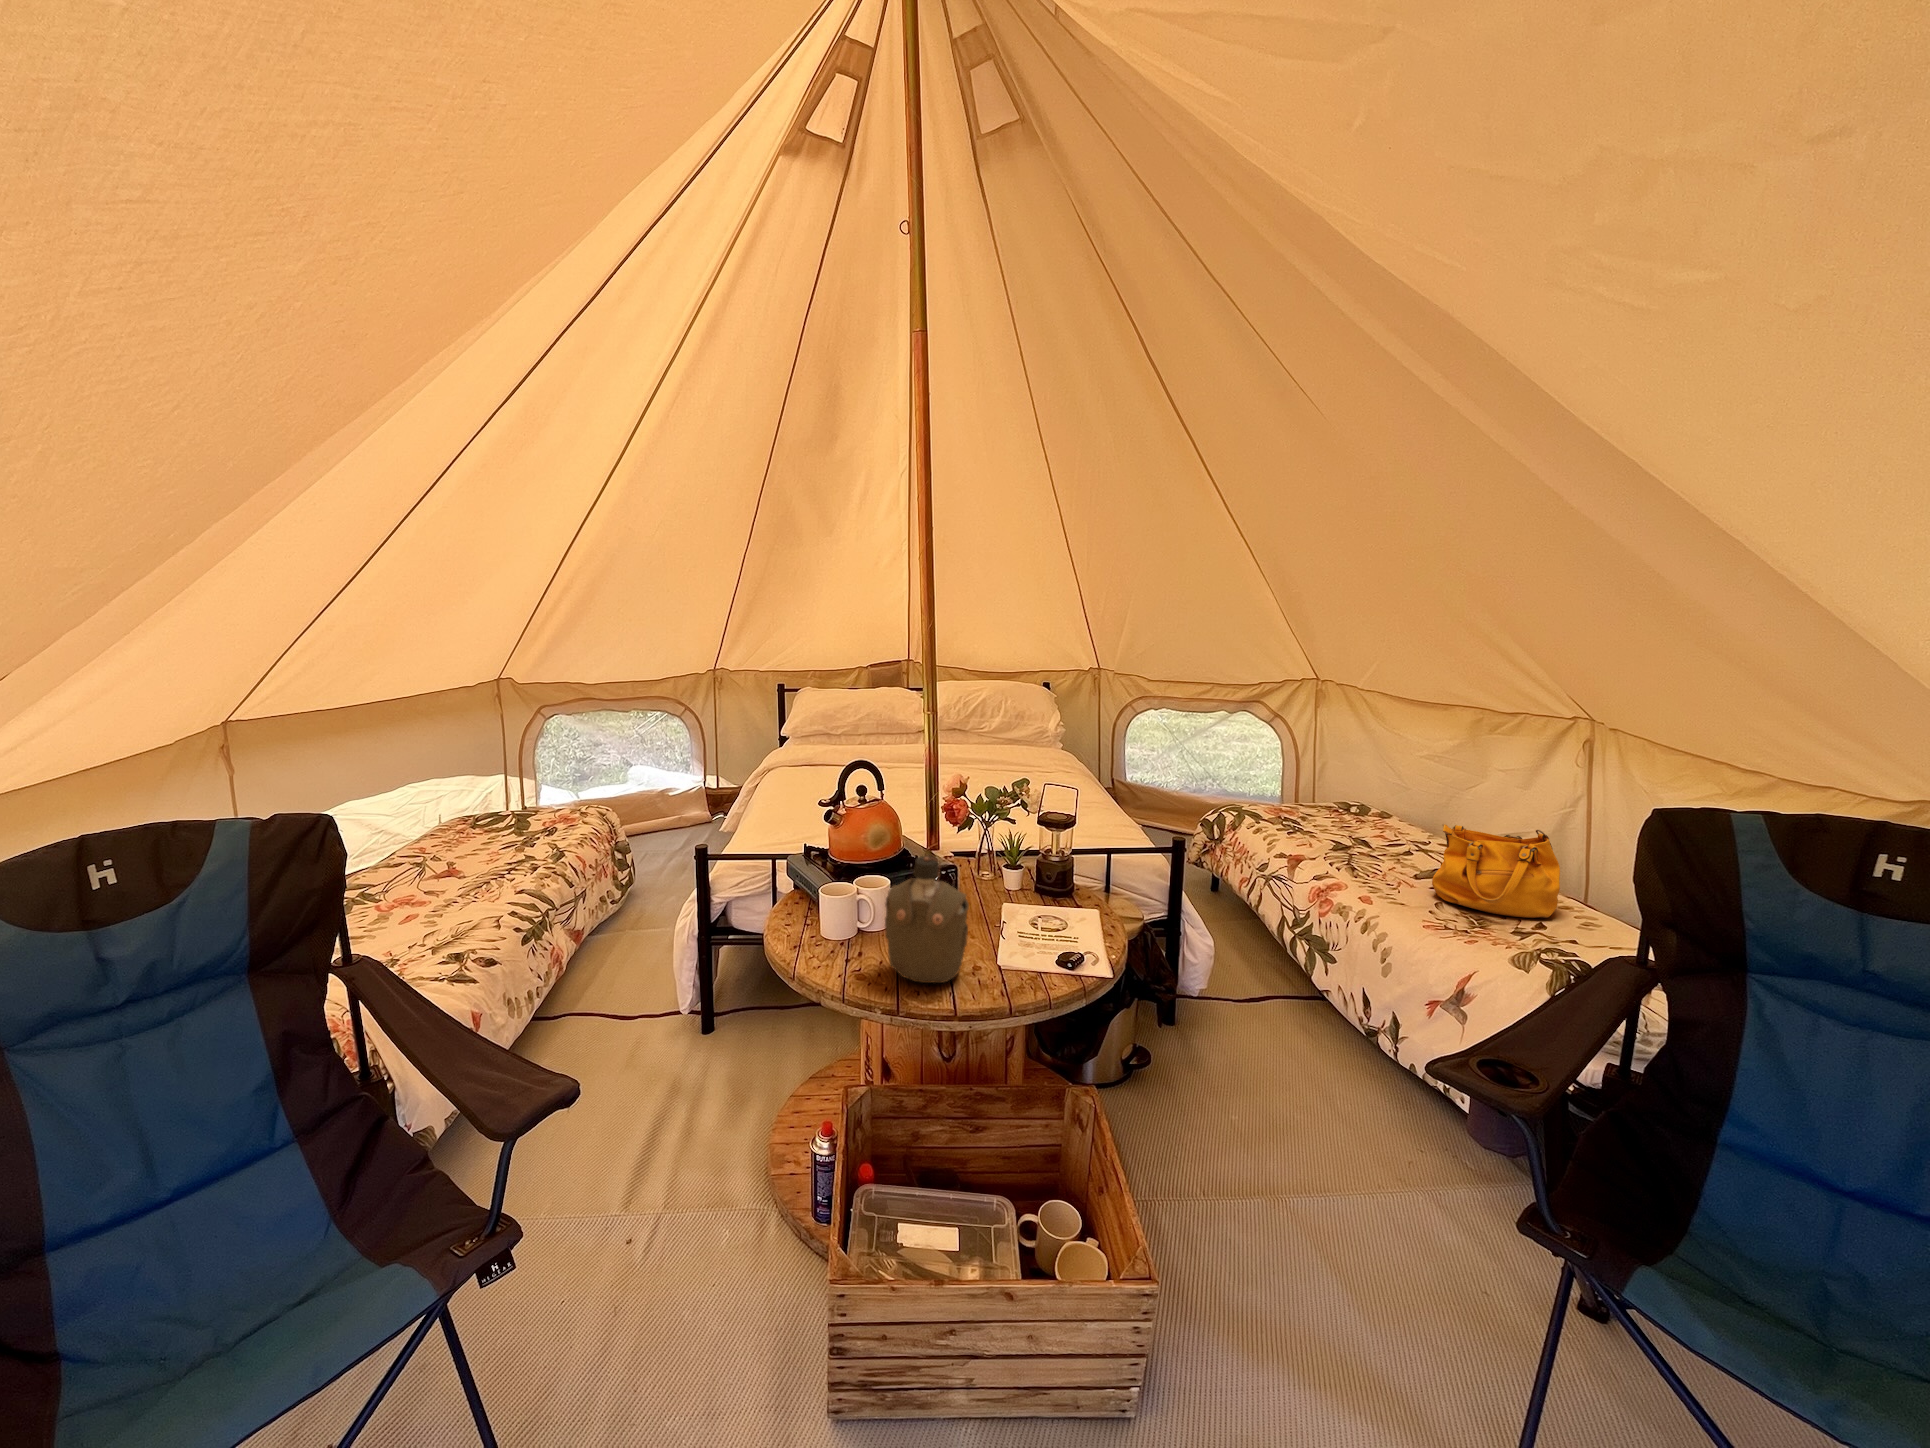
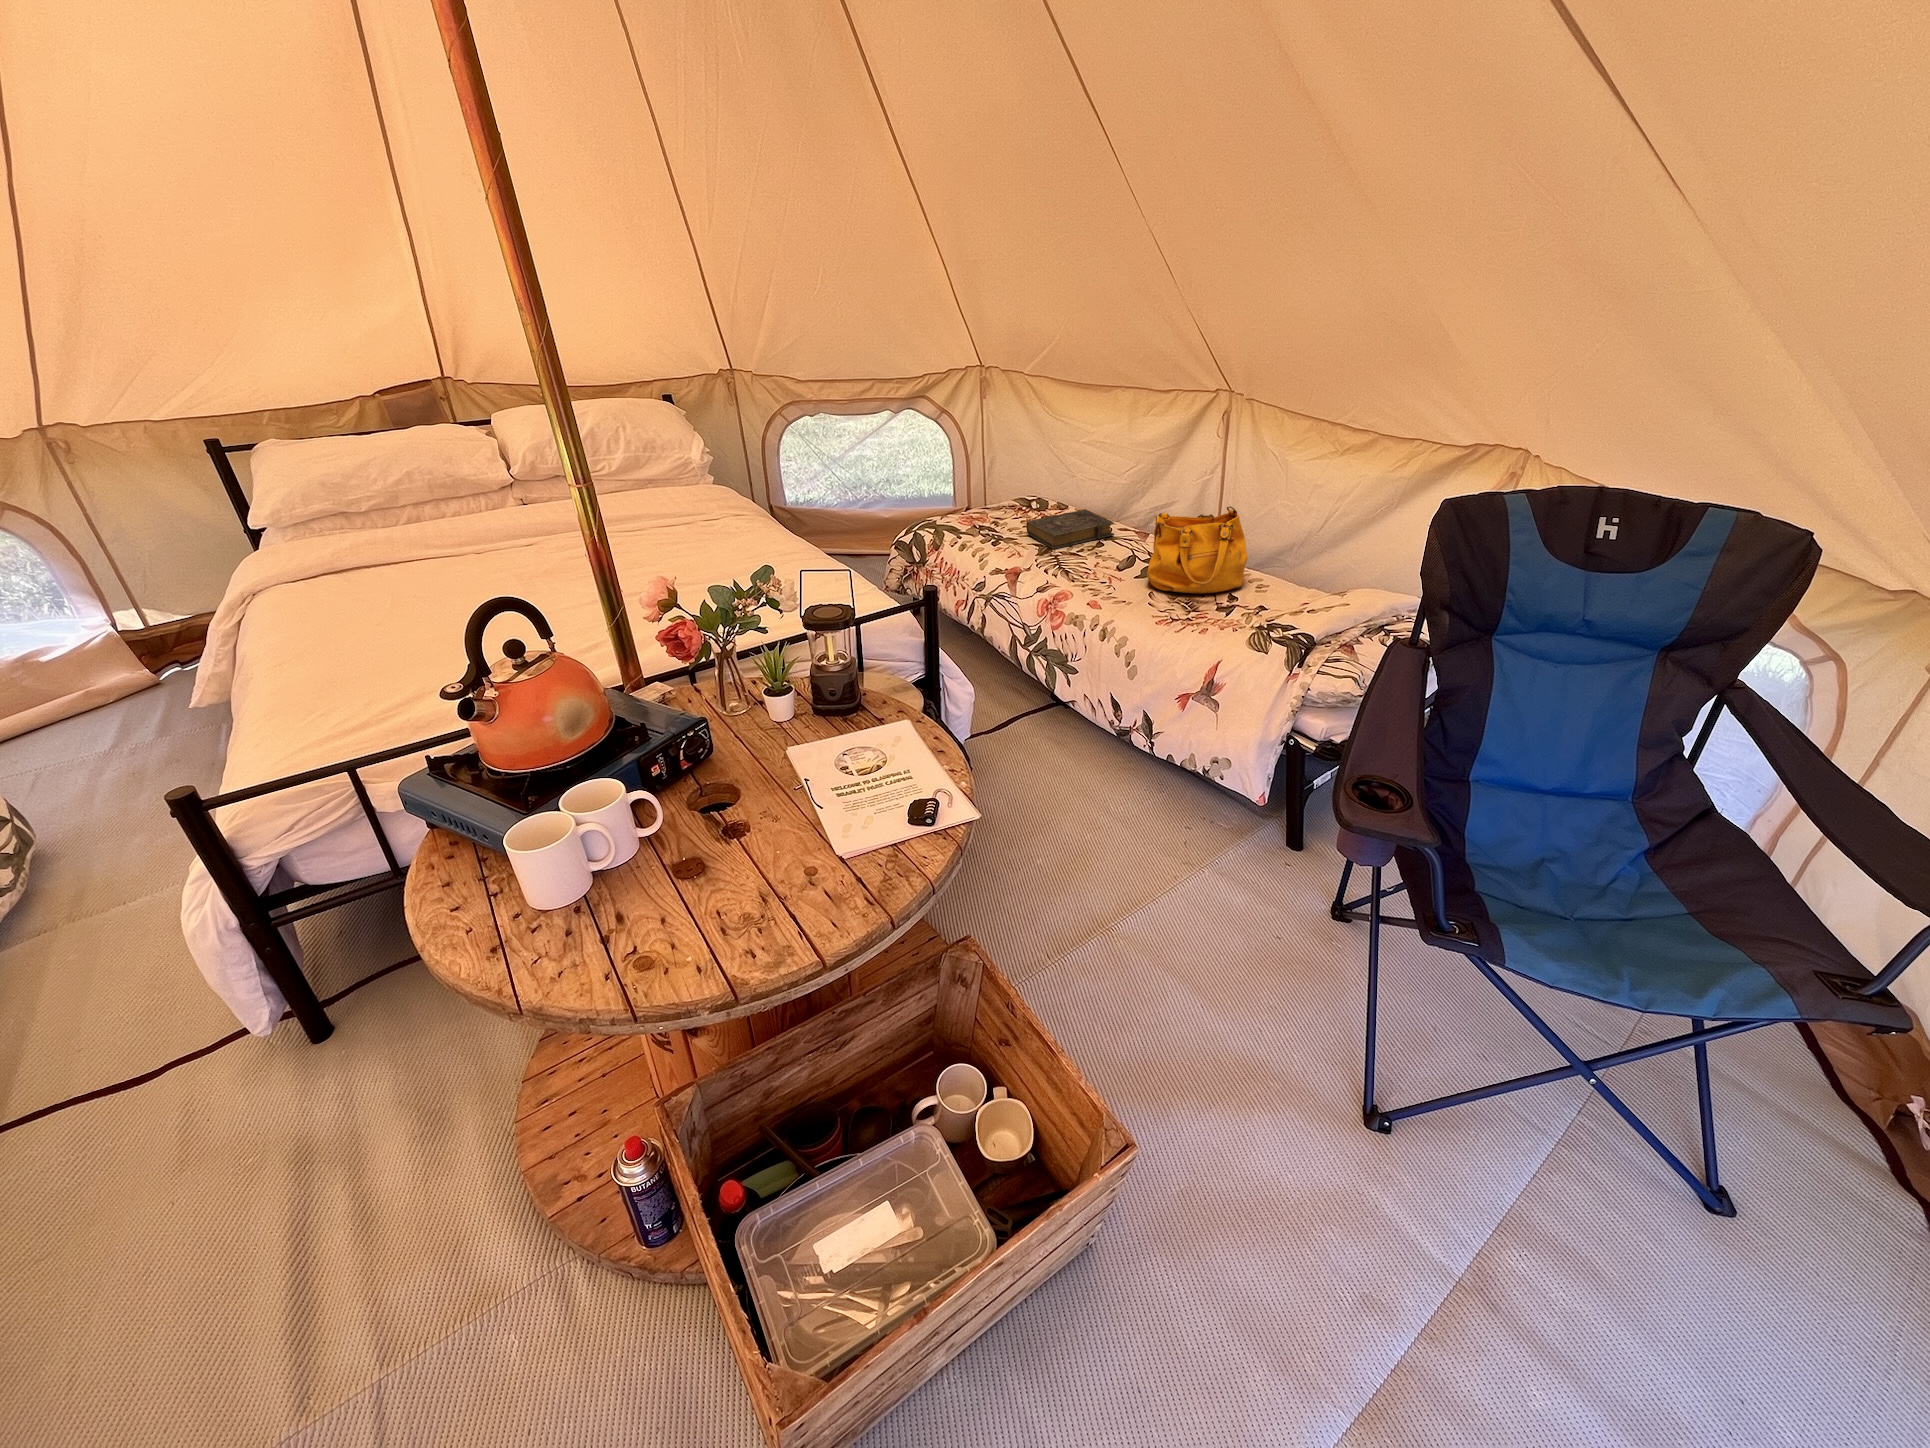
book: none [1329,819,1426,849] -> present [1026,509,1114,549]
water bottle: present [885,856,969,983] -> none [656,756,801,936]

